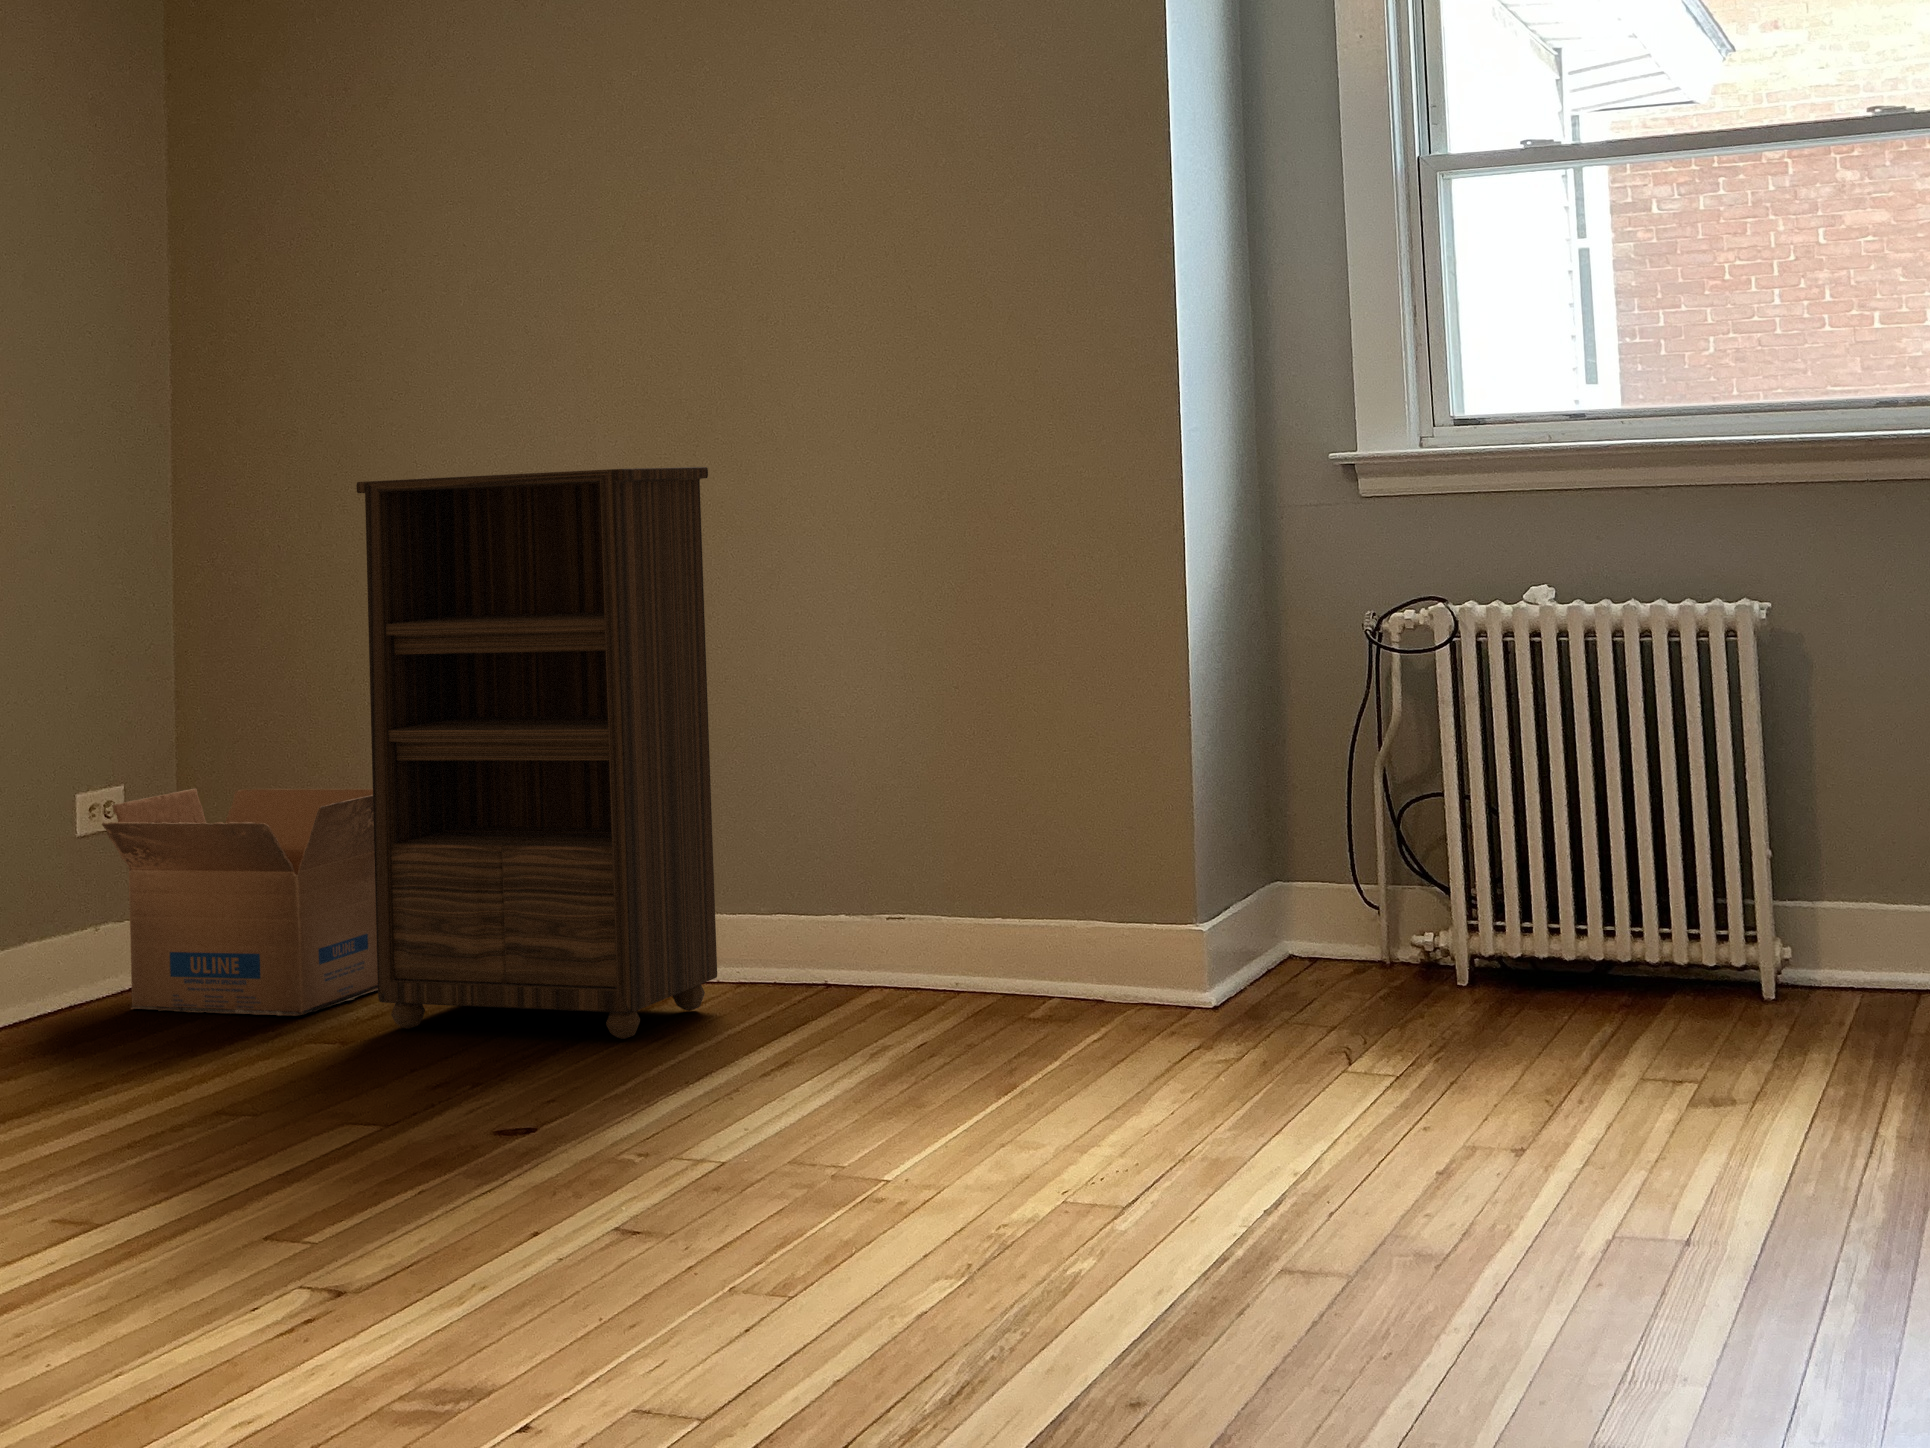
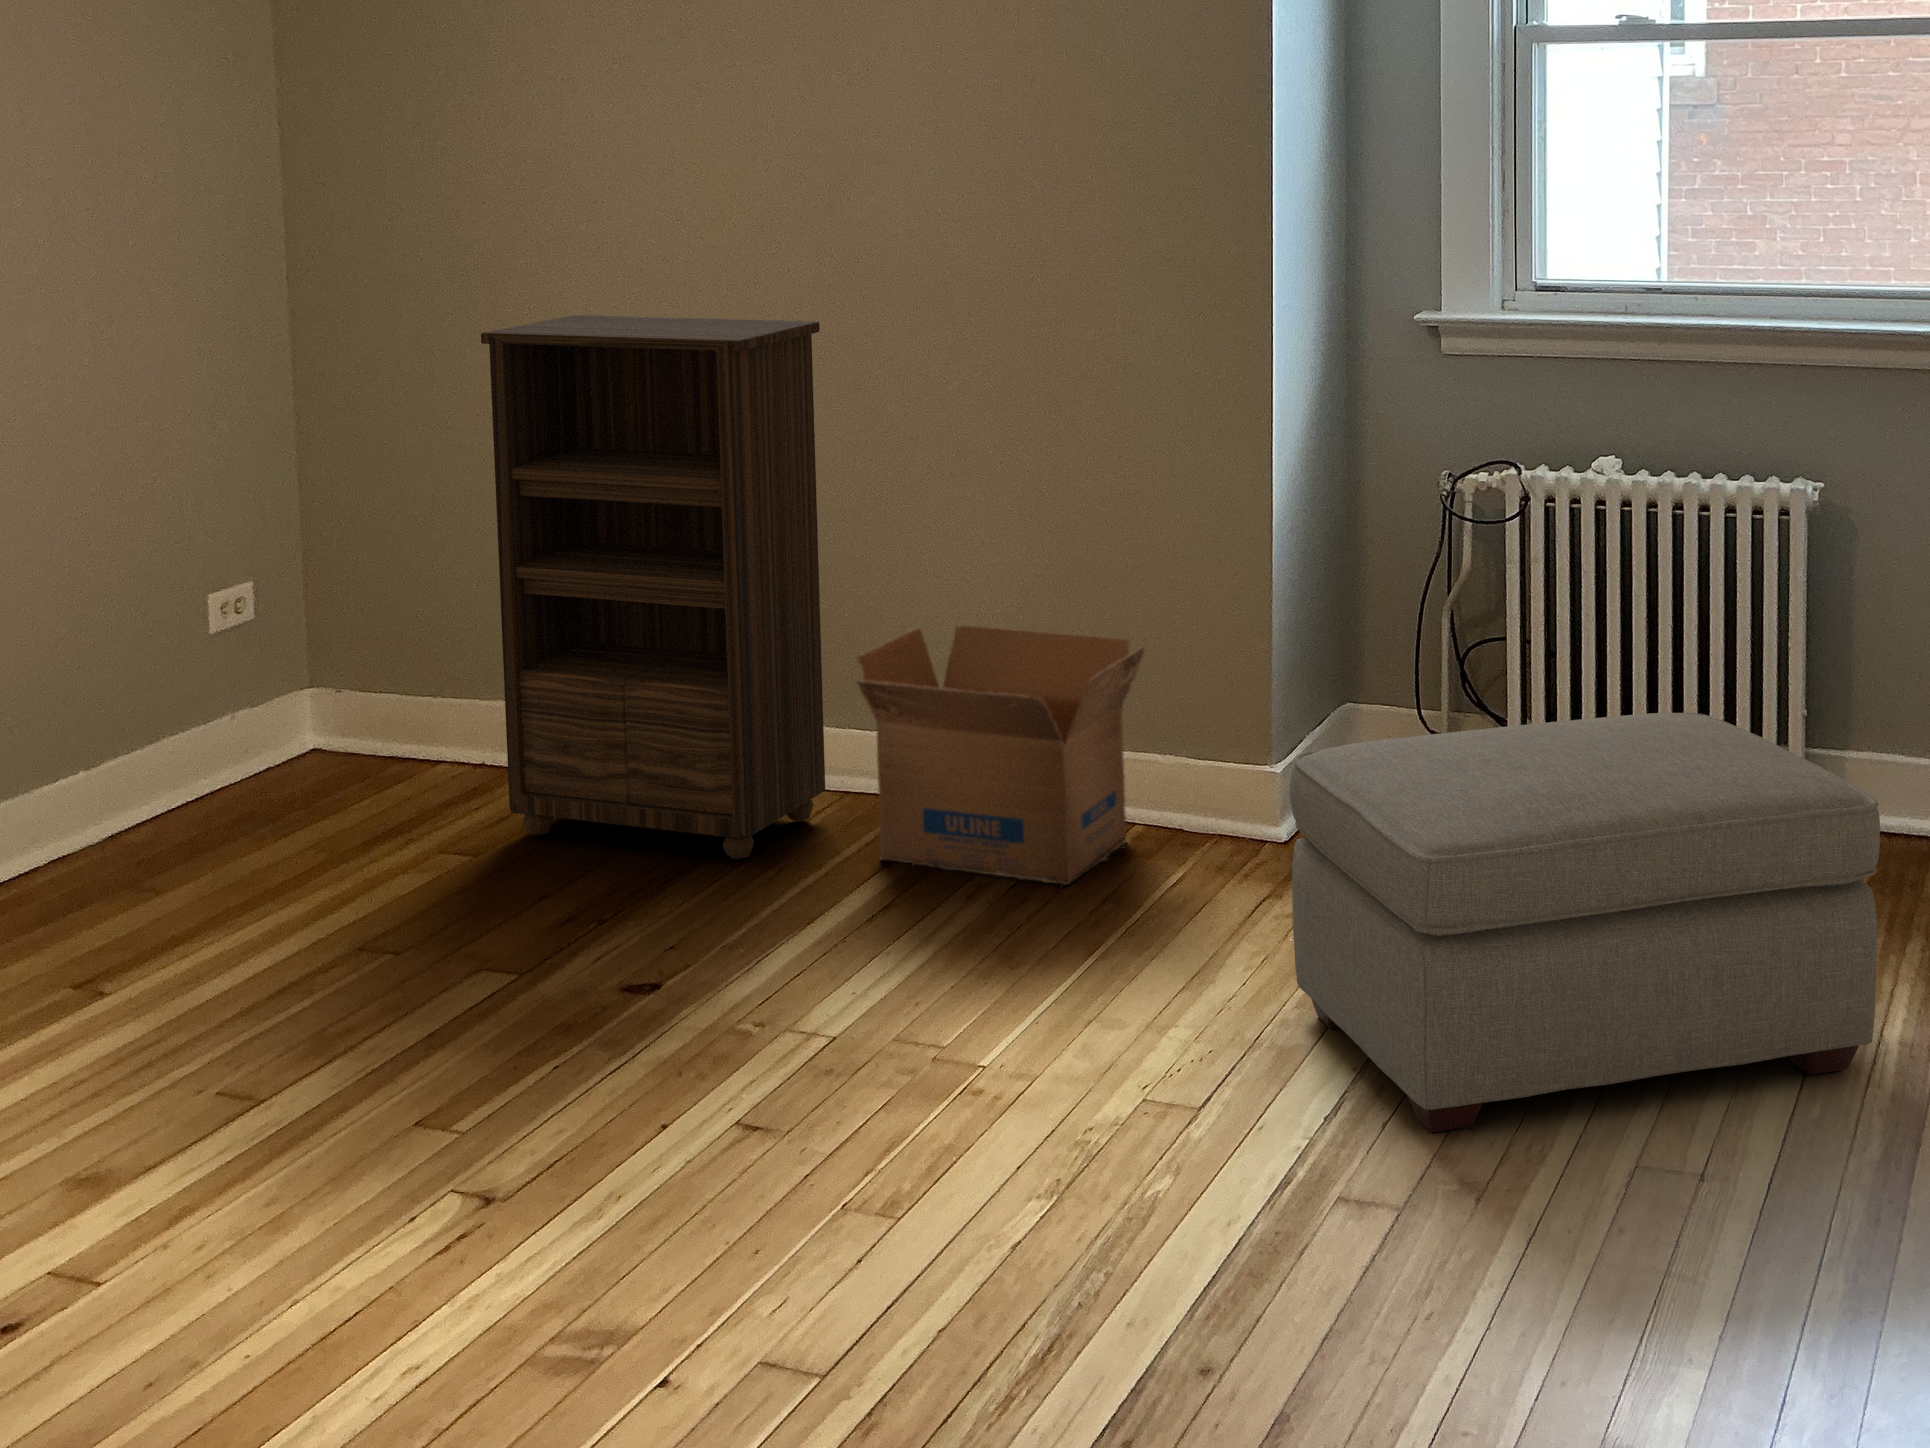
cardboard box: present [102,789,378,1016] -> present [857,625,1145,885]
ottoman: none [1213,799,1864,1215] -> present [1290,713,1880,1132]

